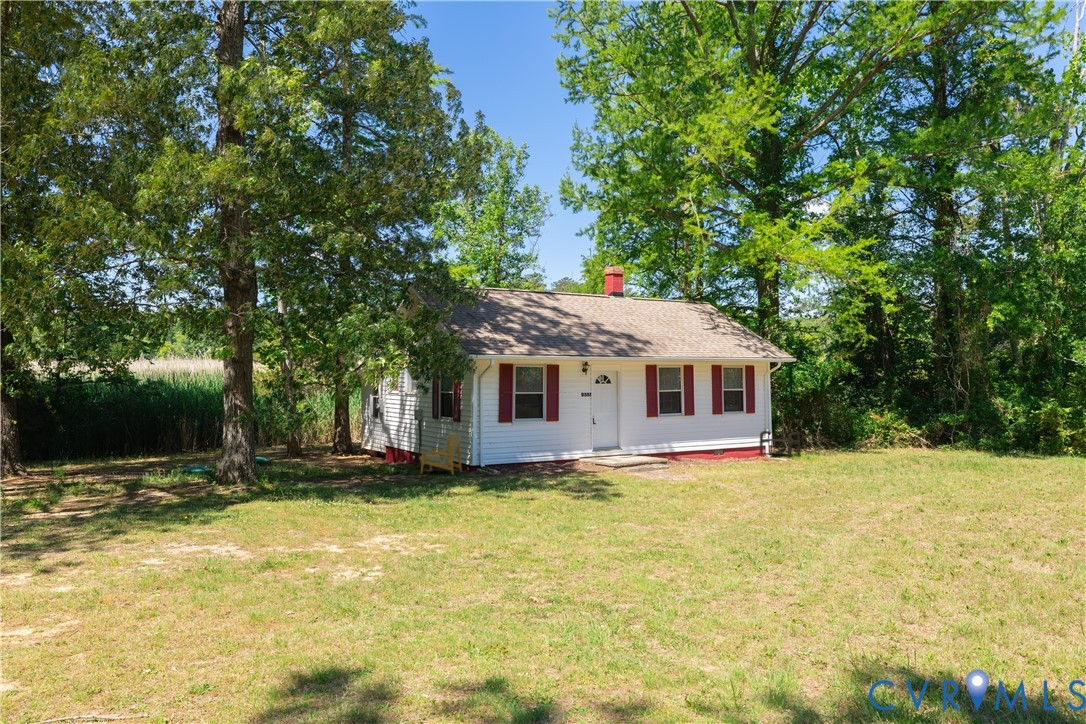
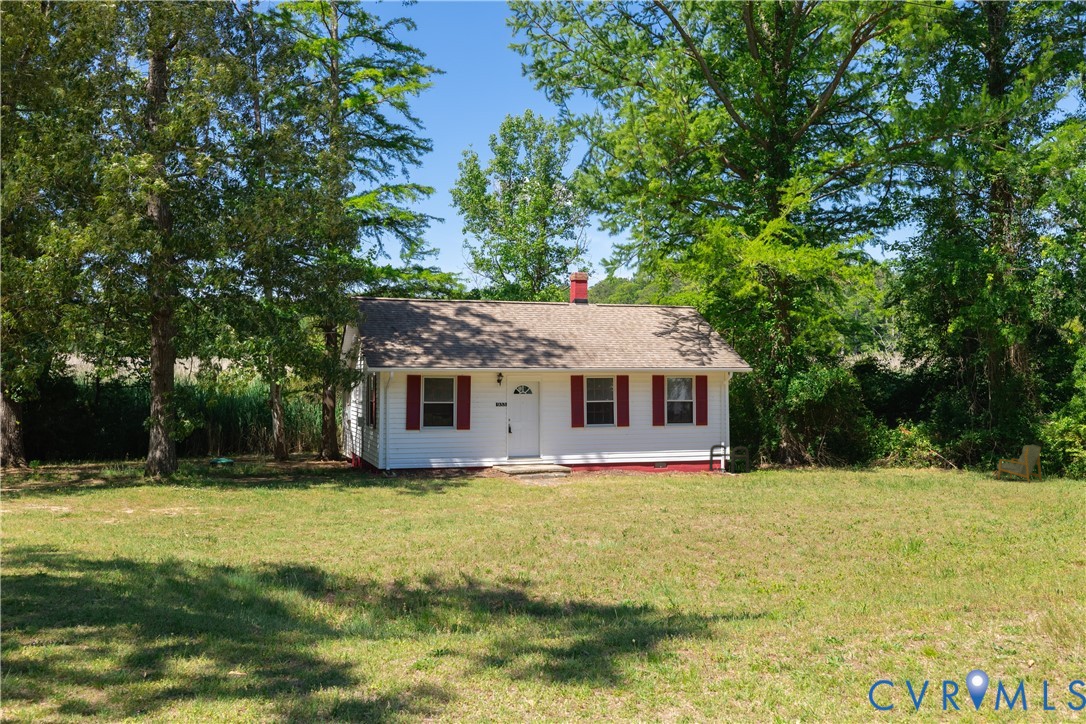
armchair: present [420,433,461,475] -> present [997,445,1041,482]

